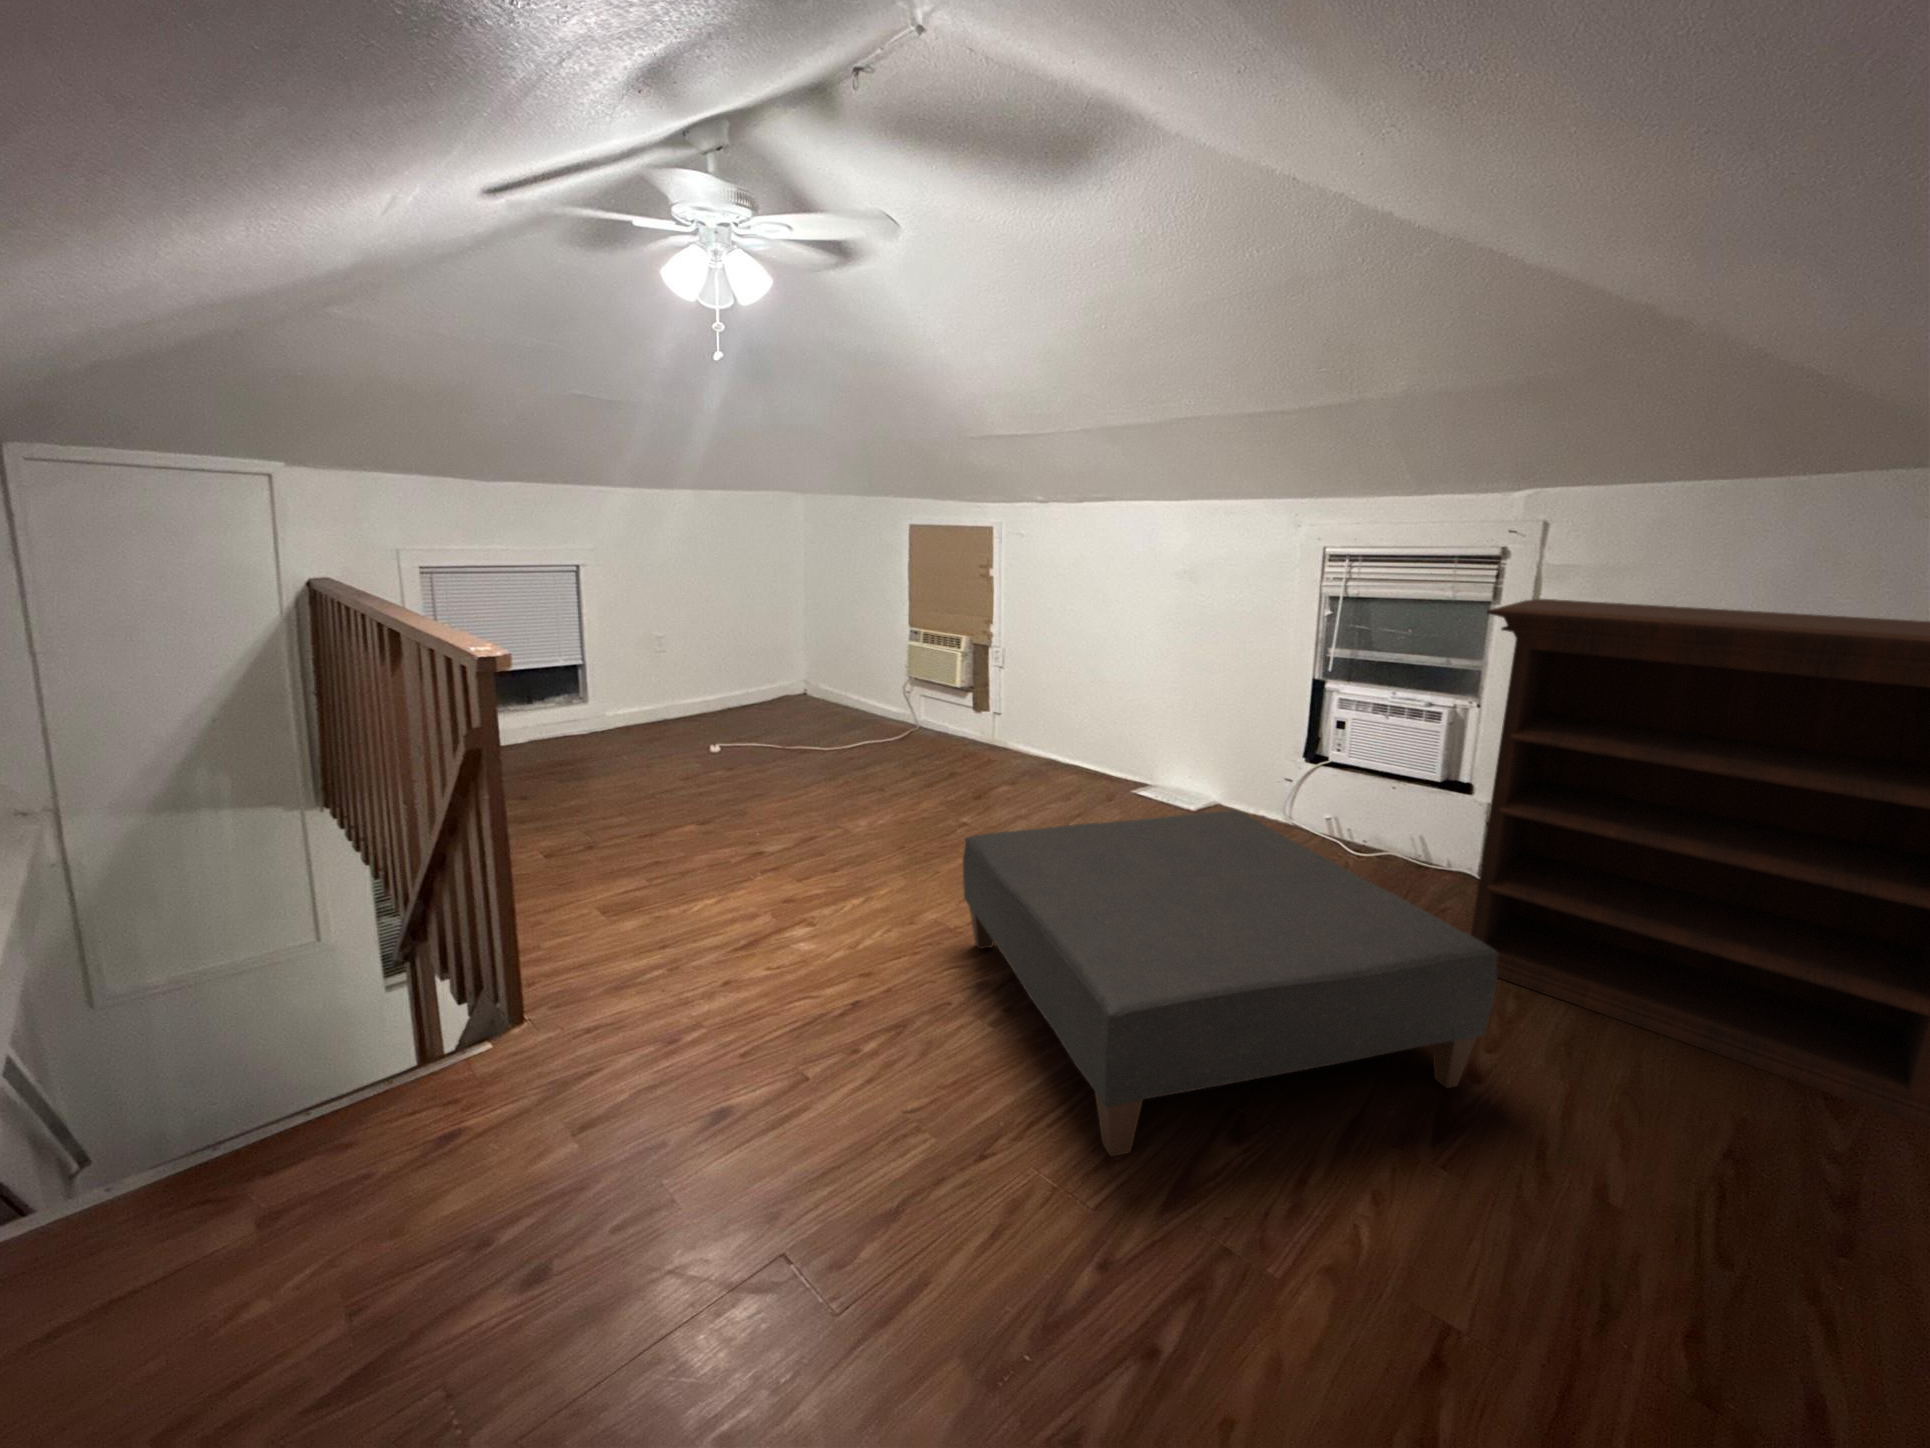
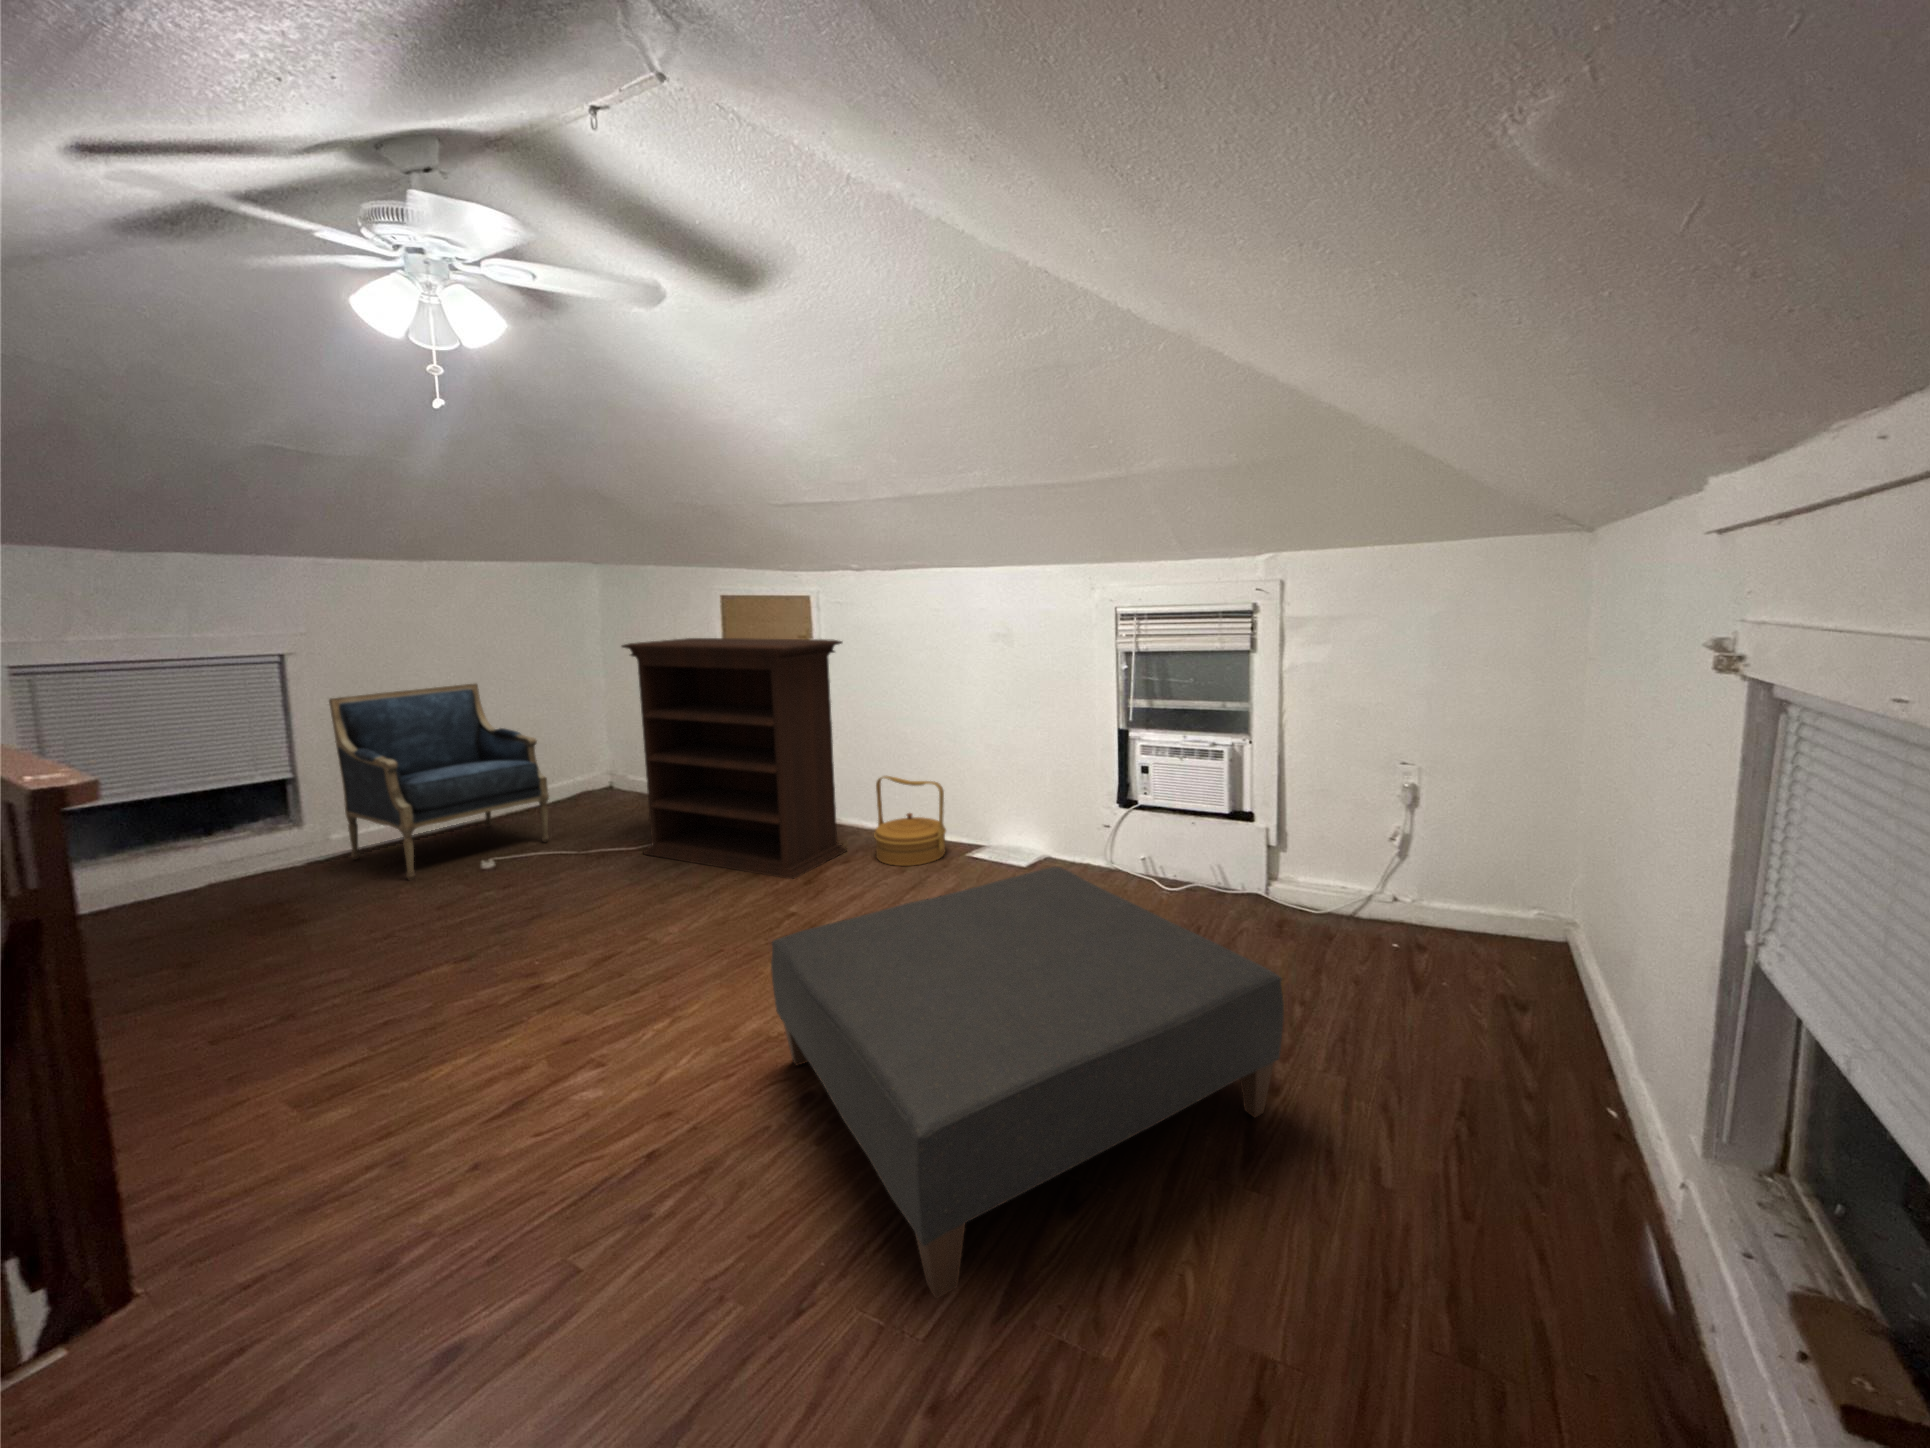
armchair: none [609,596,761,754] -> present [329,684,549,880]
bookshelf: present [1467,599,1930,1128] -> present [622,638,847,879]
woven basket: none [1040,706,1113,795] -> present [874,776,946,866]

